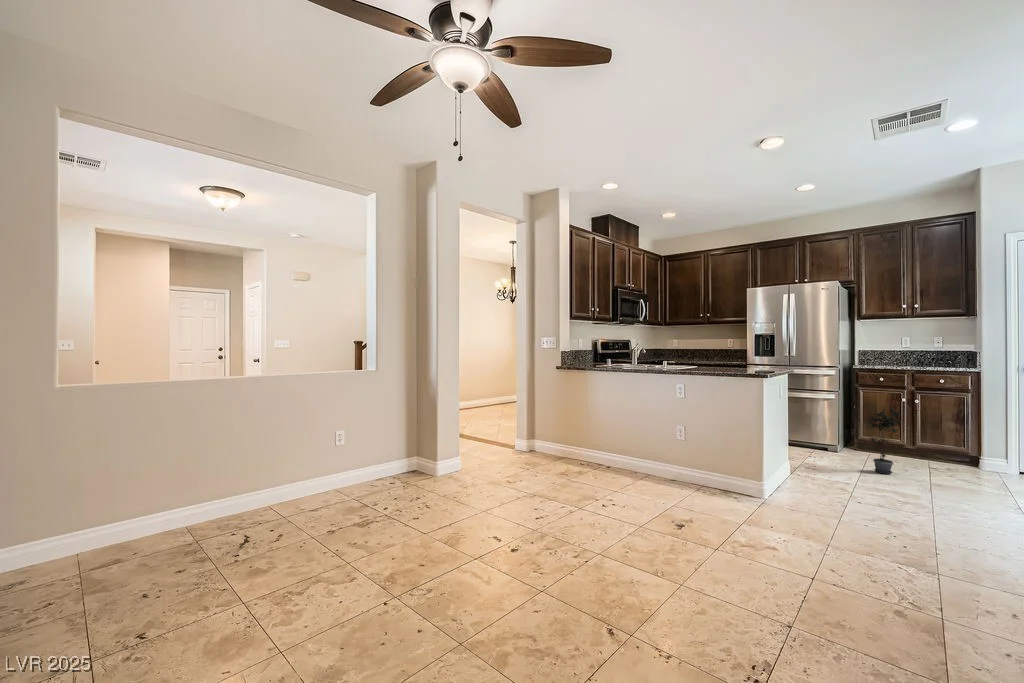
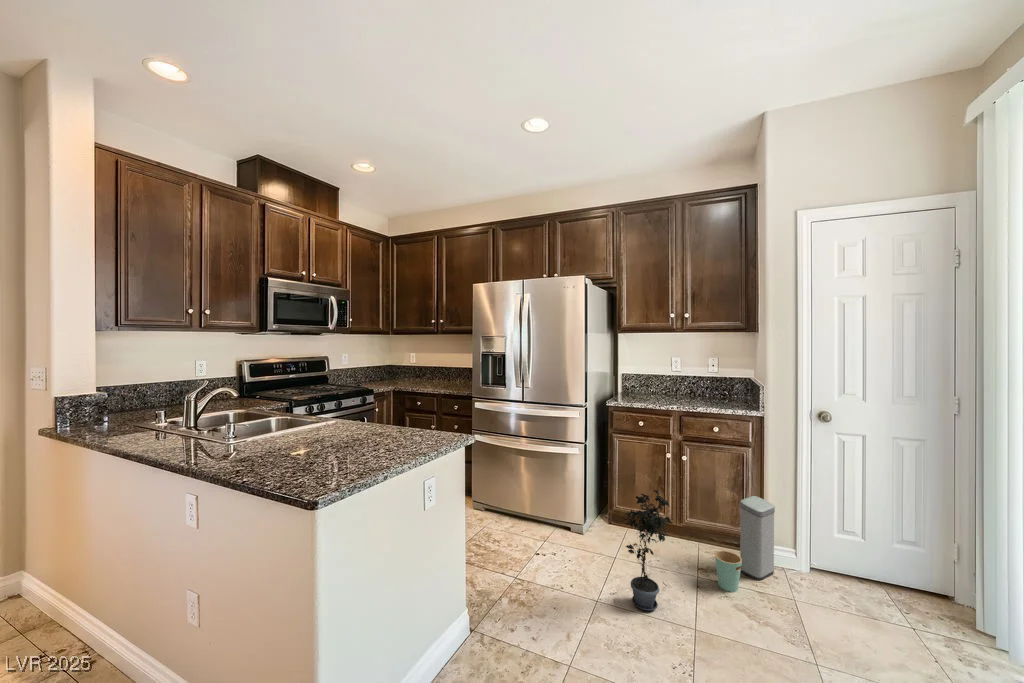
trash can: none [936,423,988,475] -> present [715,496,775,592]

